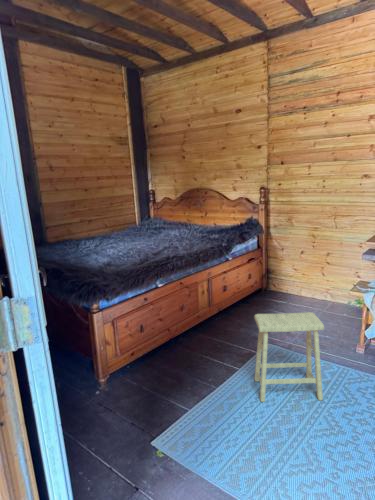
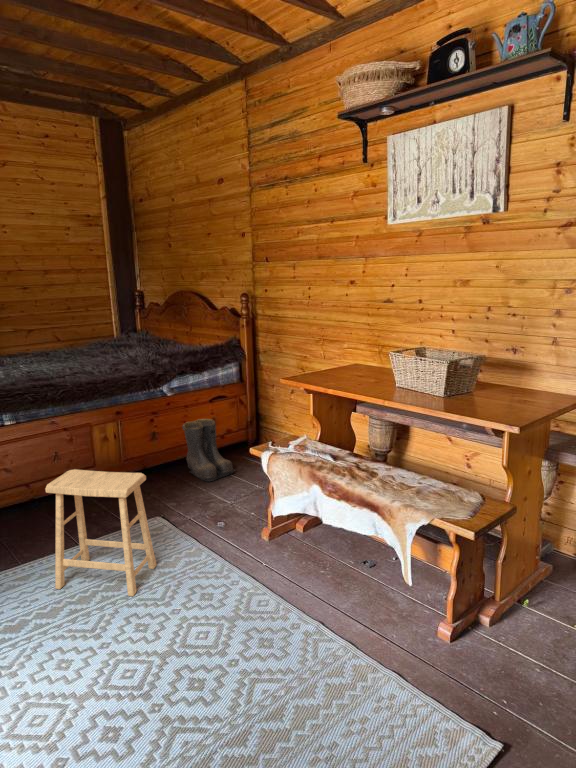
boots: none [241,275,281,317] -> present [182,419,235,481]

